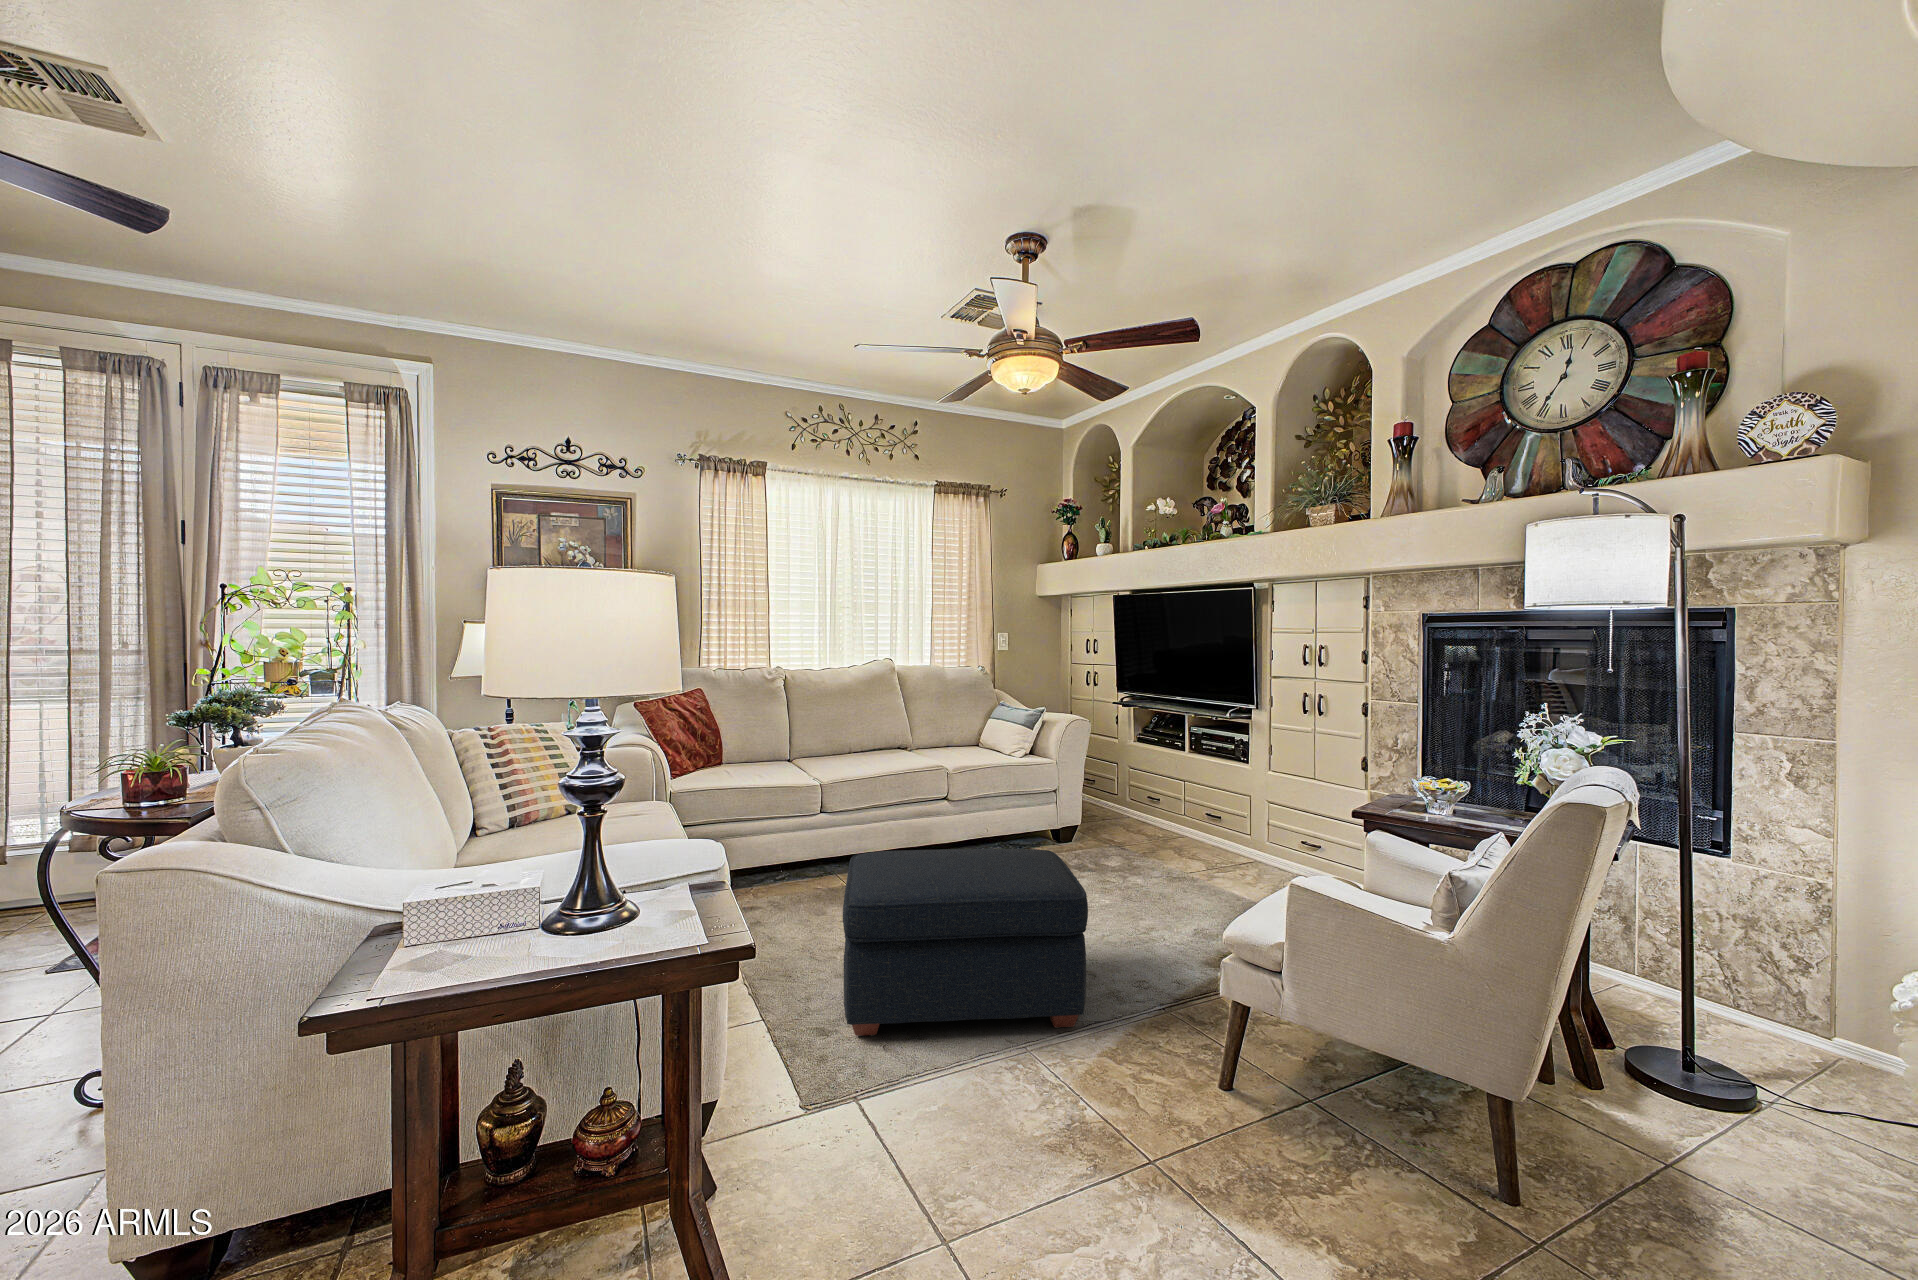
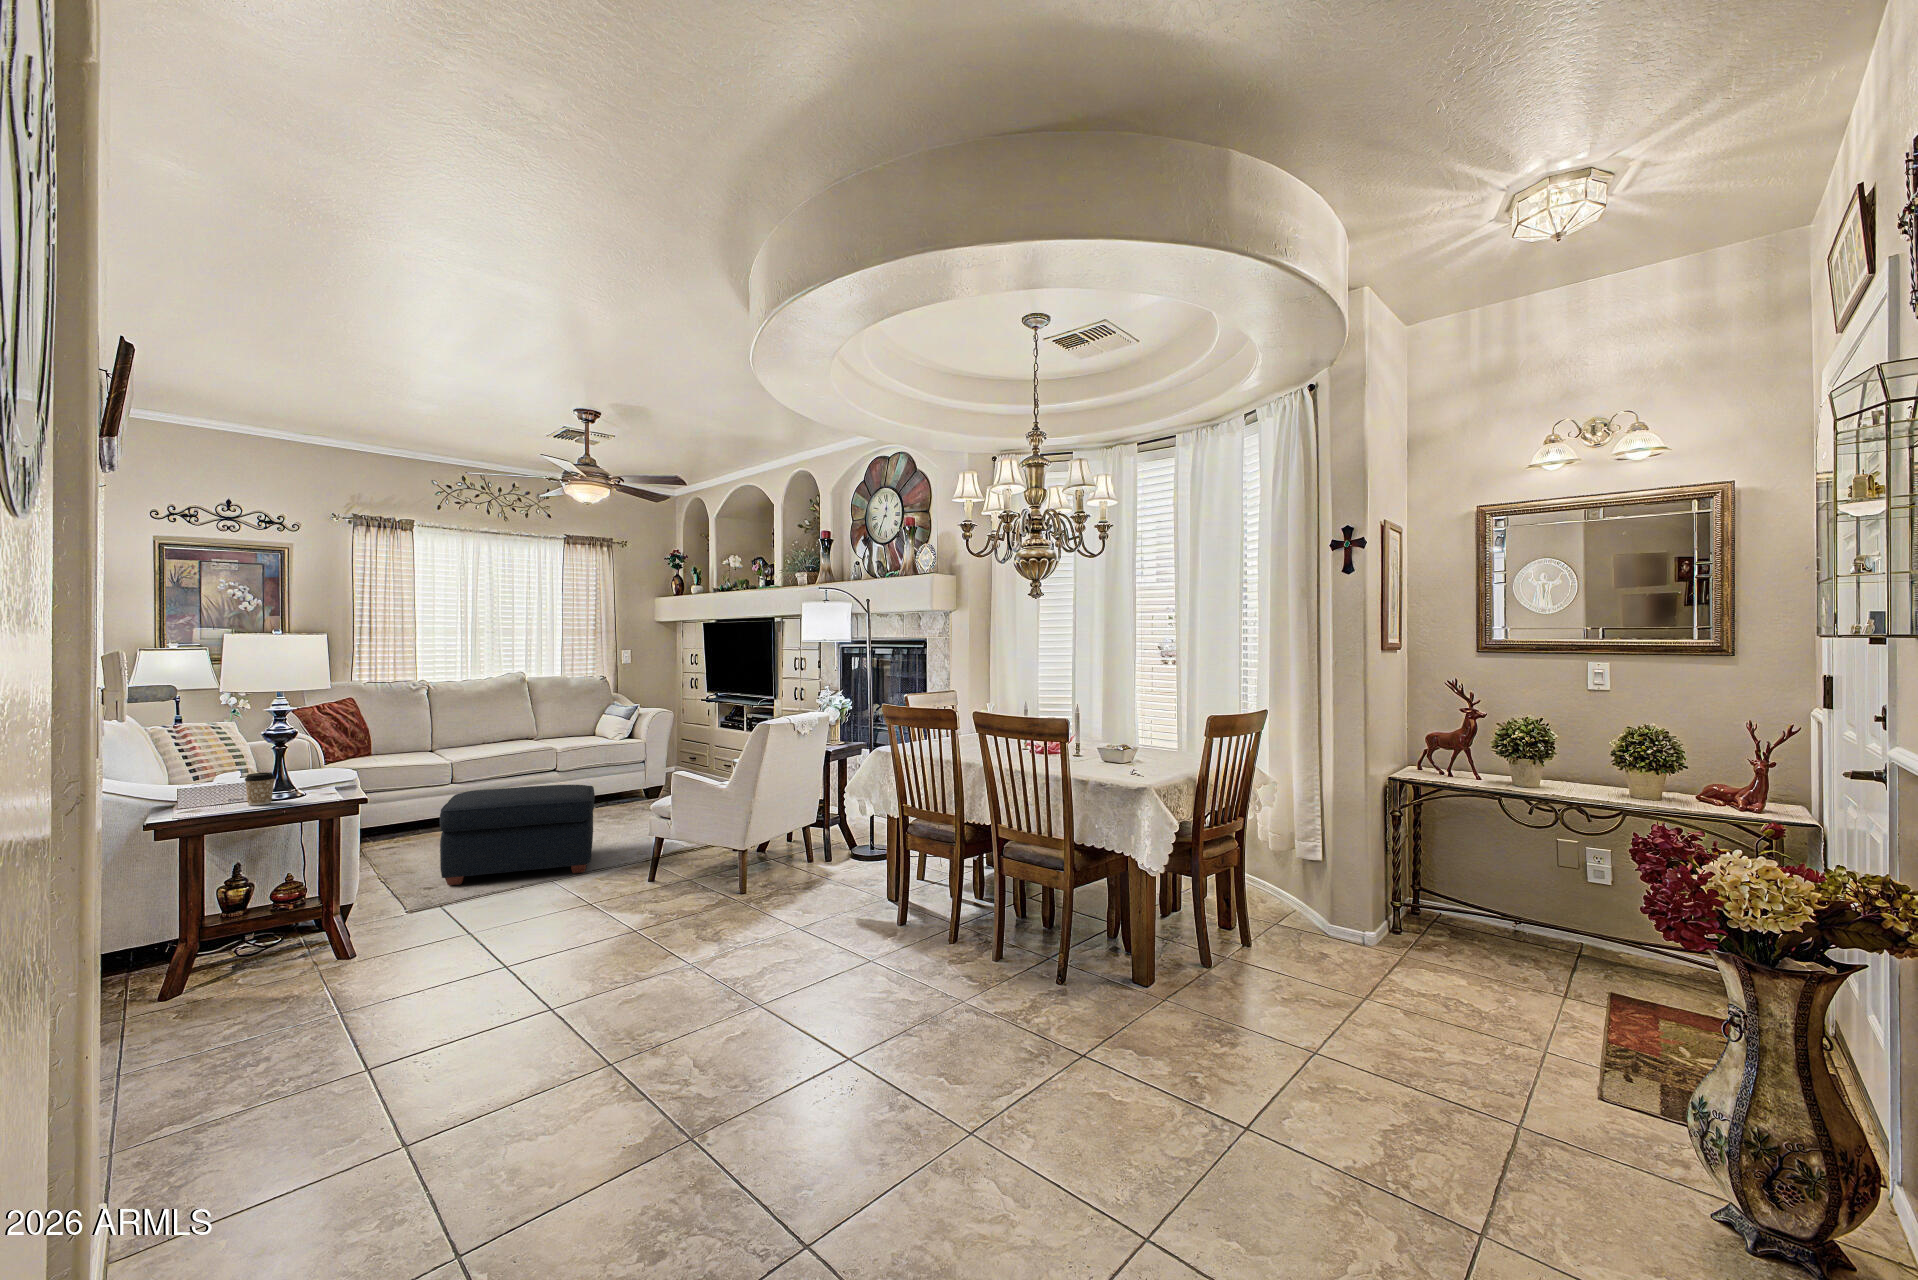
coffee cup: none [509,874,571,958] -> present [245,772,275,805]

